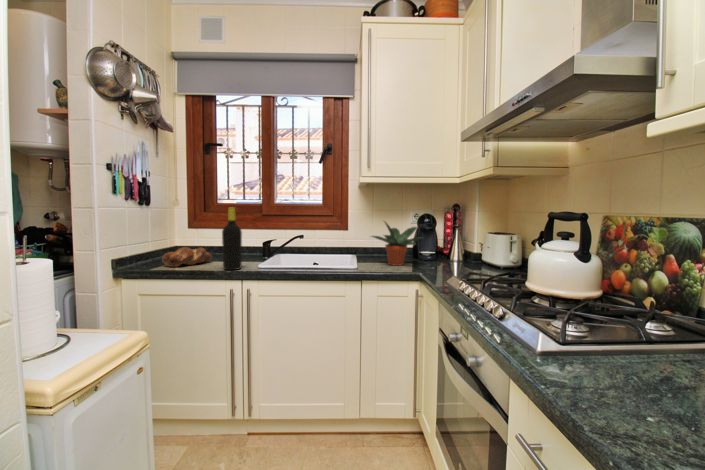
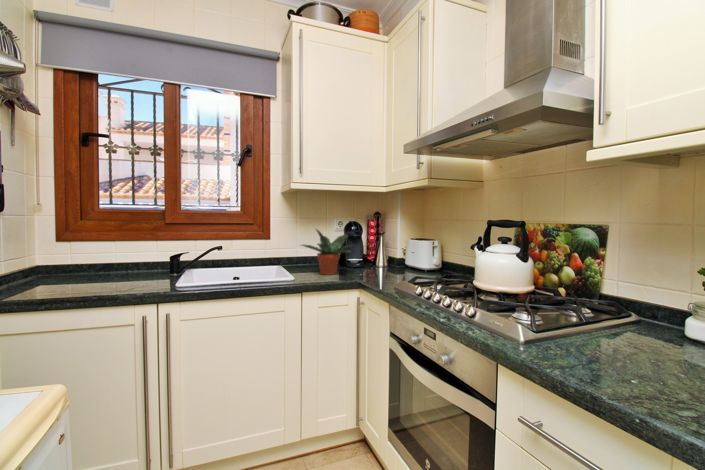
bottle: present [222,208,242,270] -> none [130,214,155,291]
bread loaf: present [162,247,212,267] -> none [31,265,104,292]

